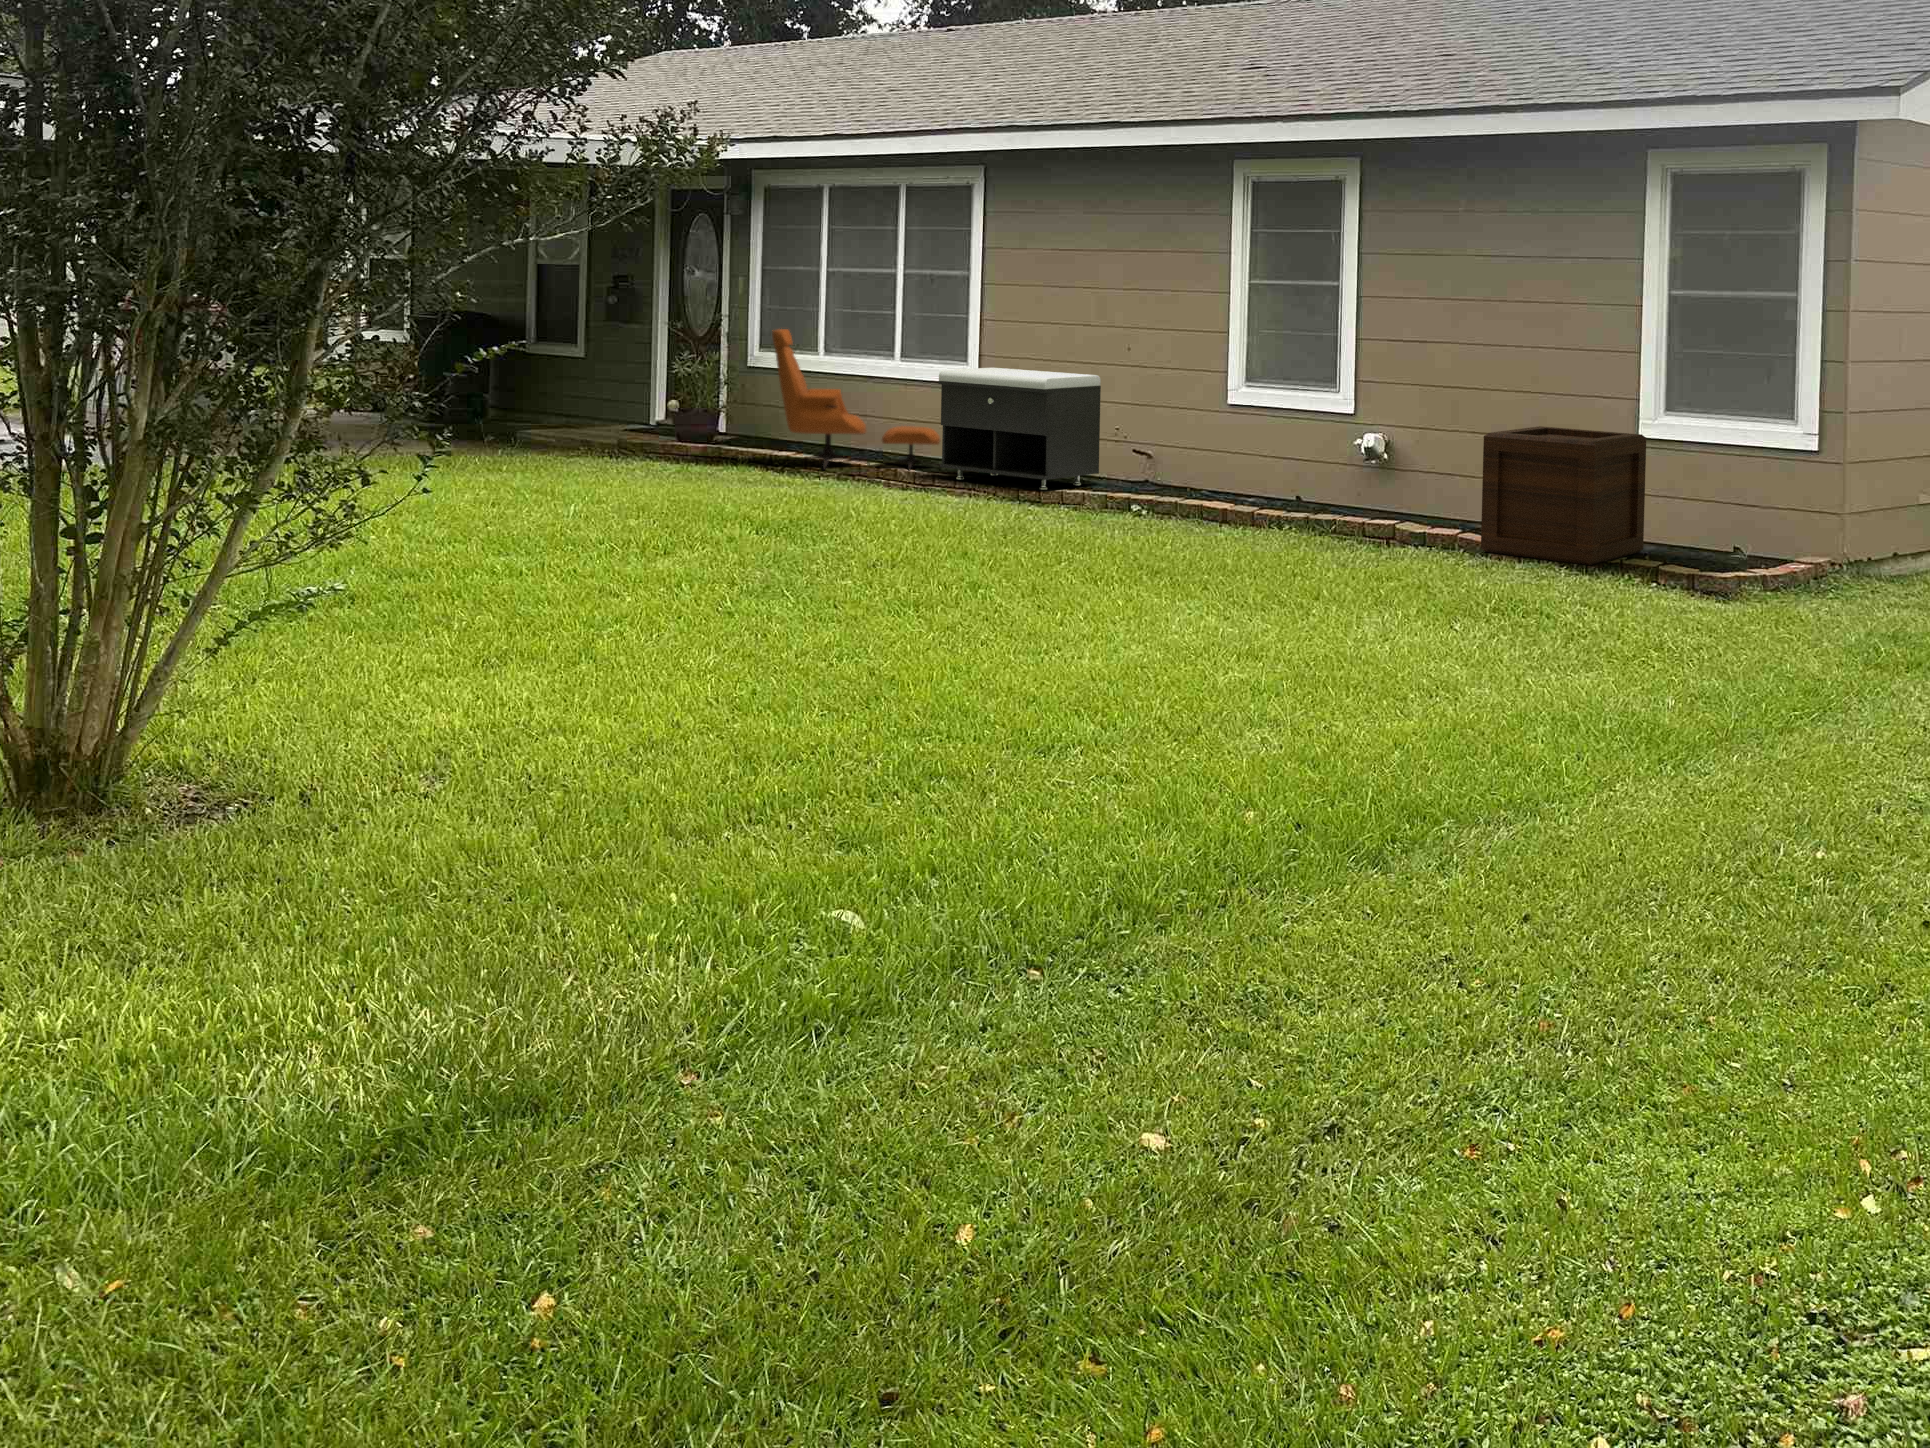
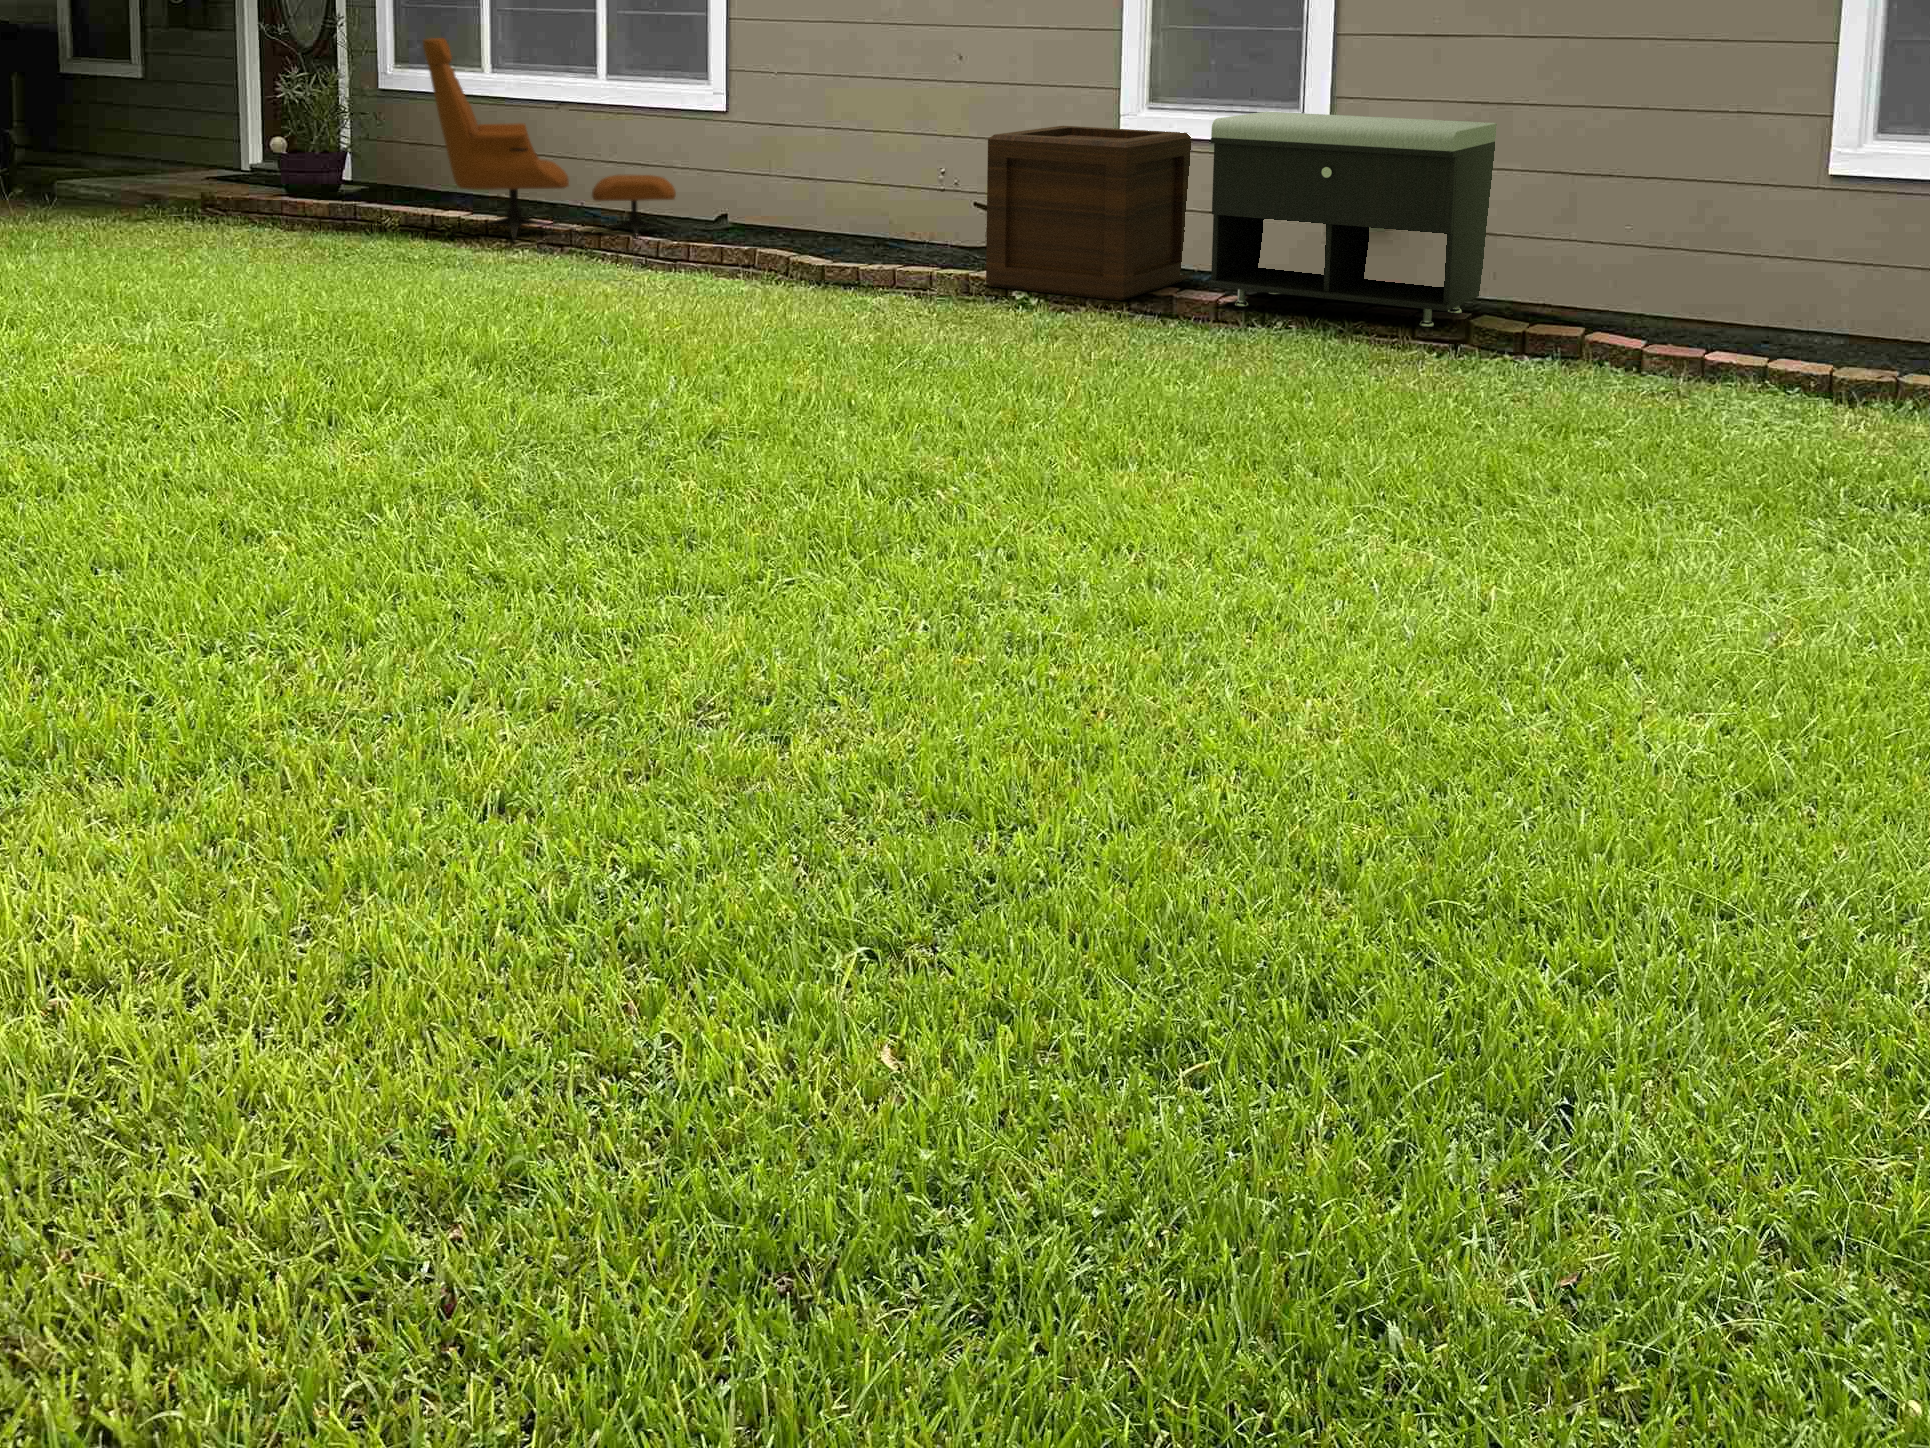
storage bench: present [938,368,1101,490] -> present [1209,112,1497,327]
wooden crate: present [1481,426,1646,565] -> present [986,126,1191,301]

